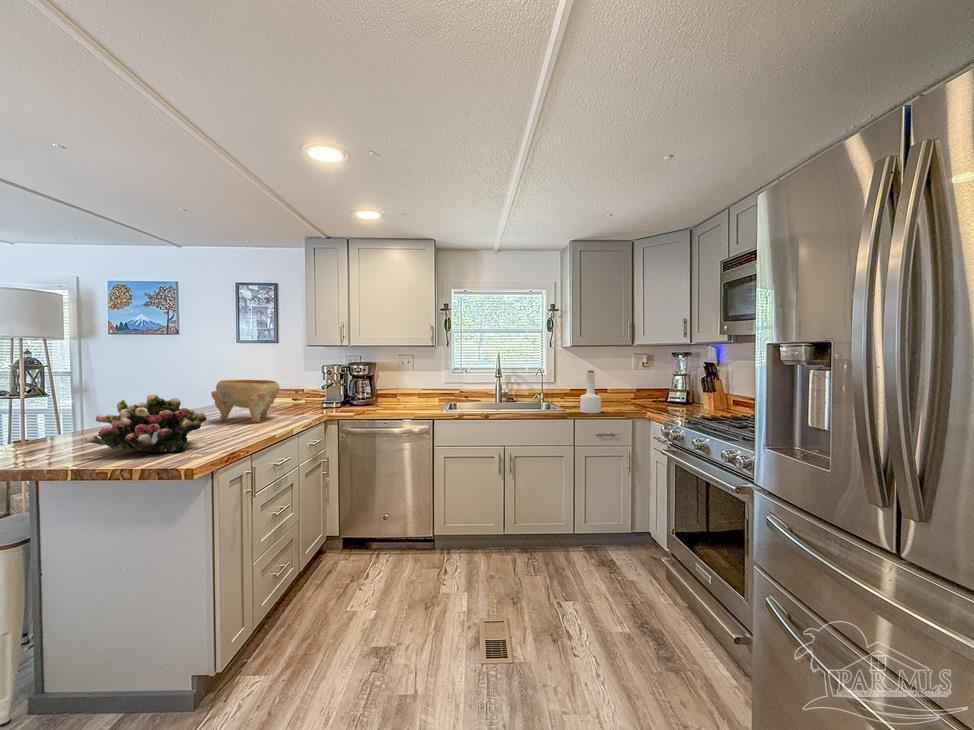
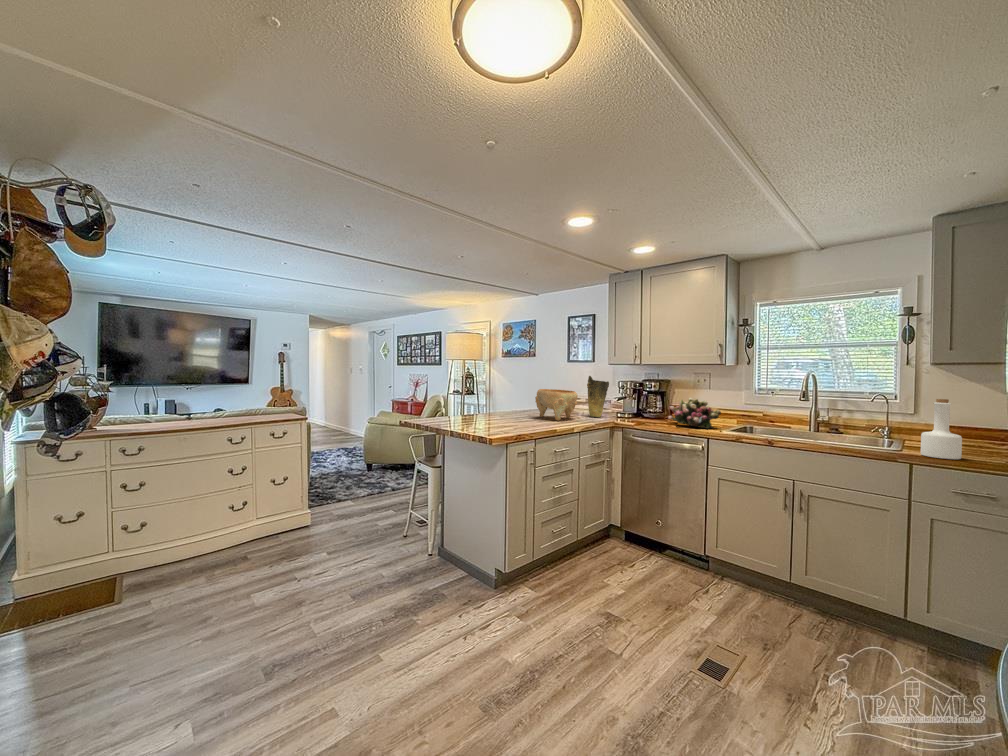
vase: none [283,359,311,411] -> present [587,376,609,417]
flower arrangement: present [85,394,207,452] -> present [668,398,721,429]

